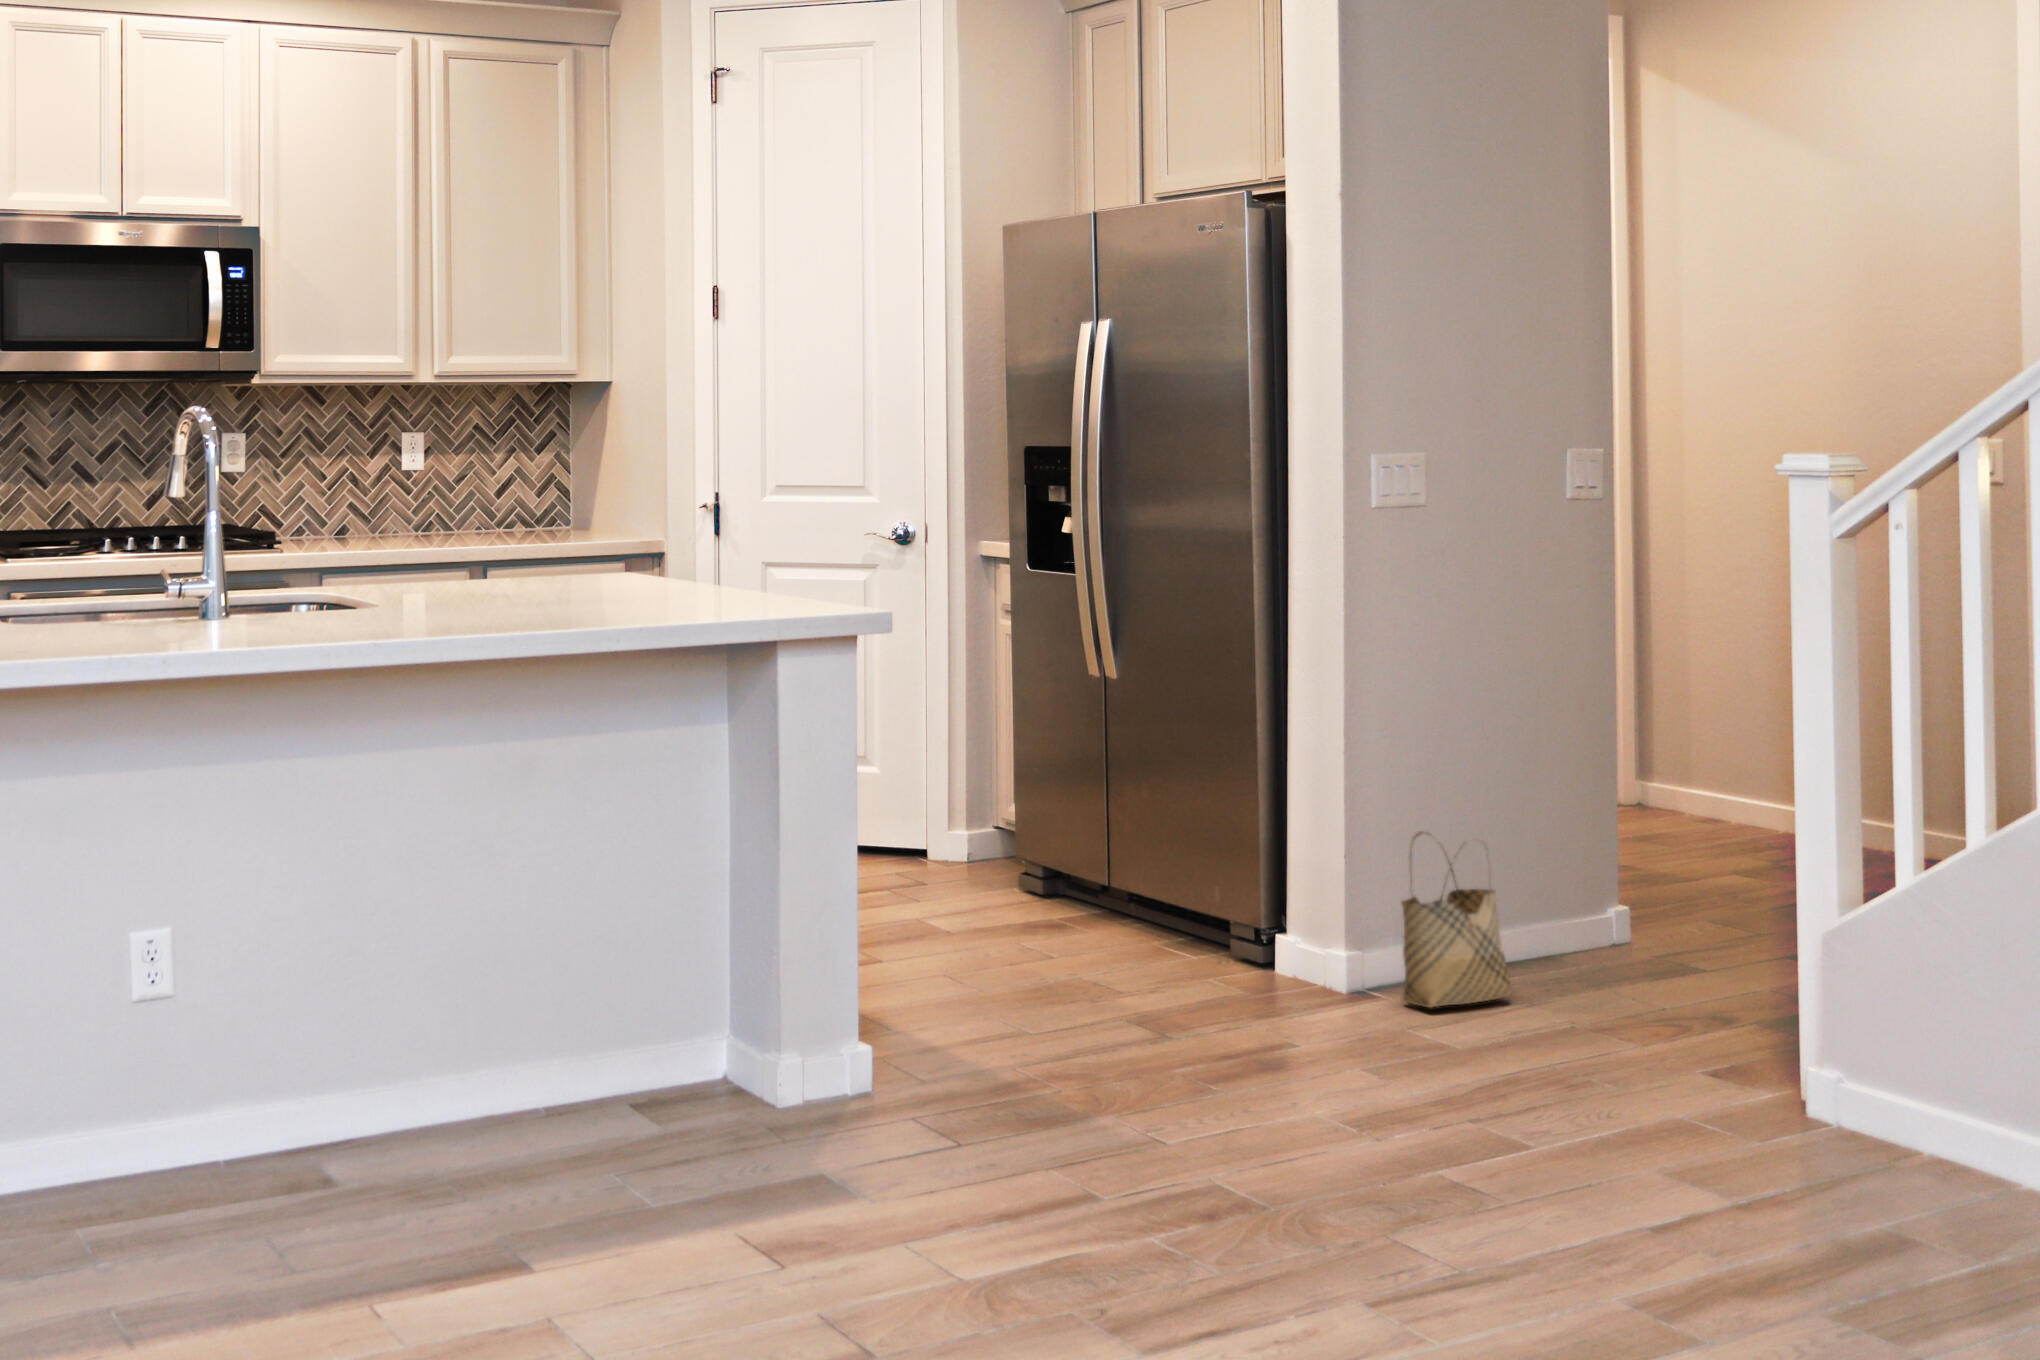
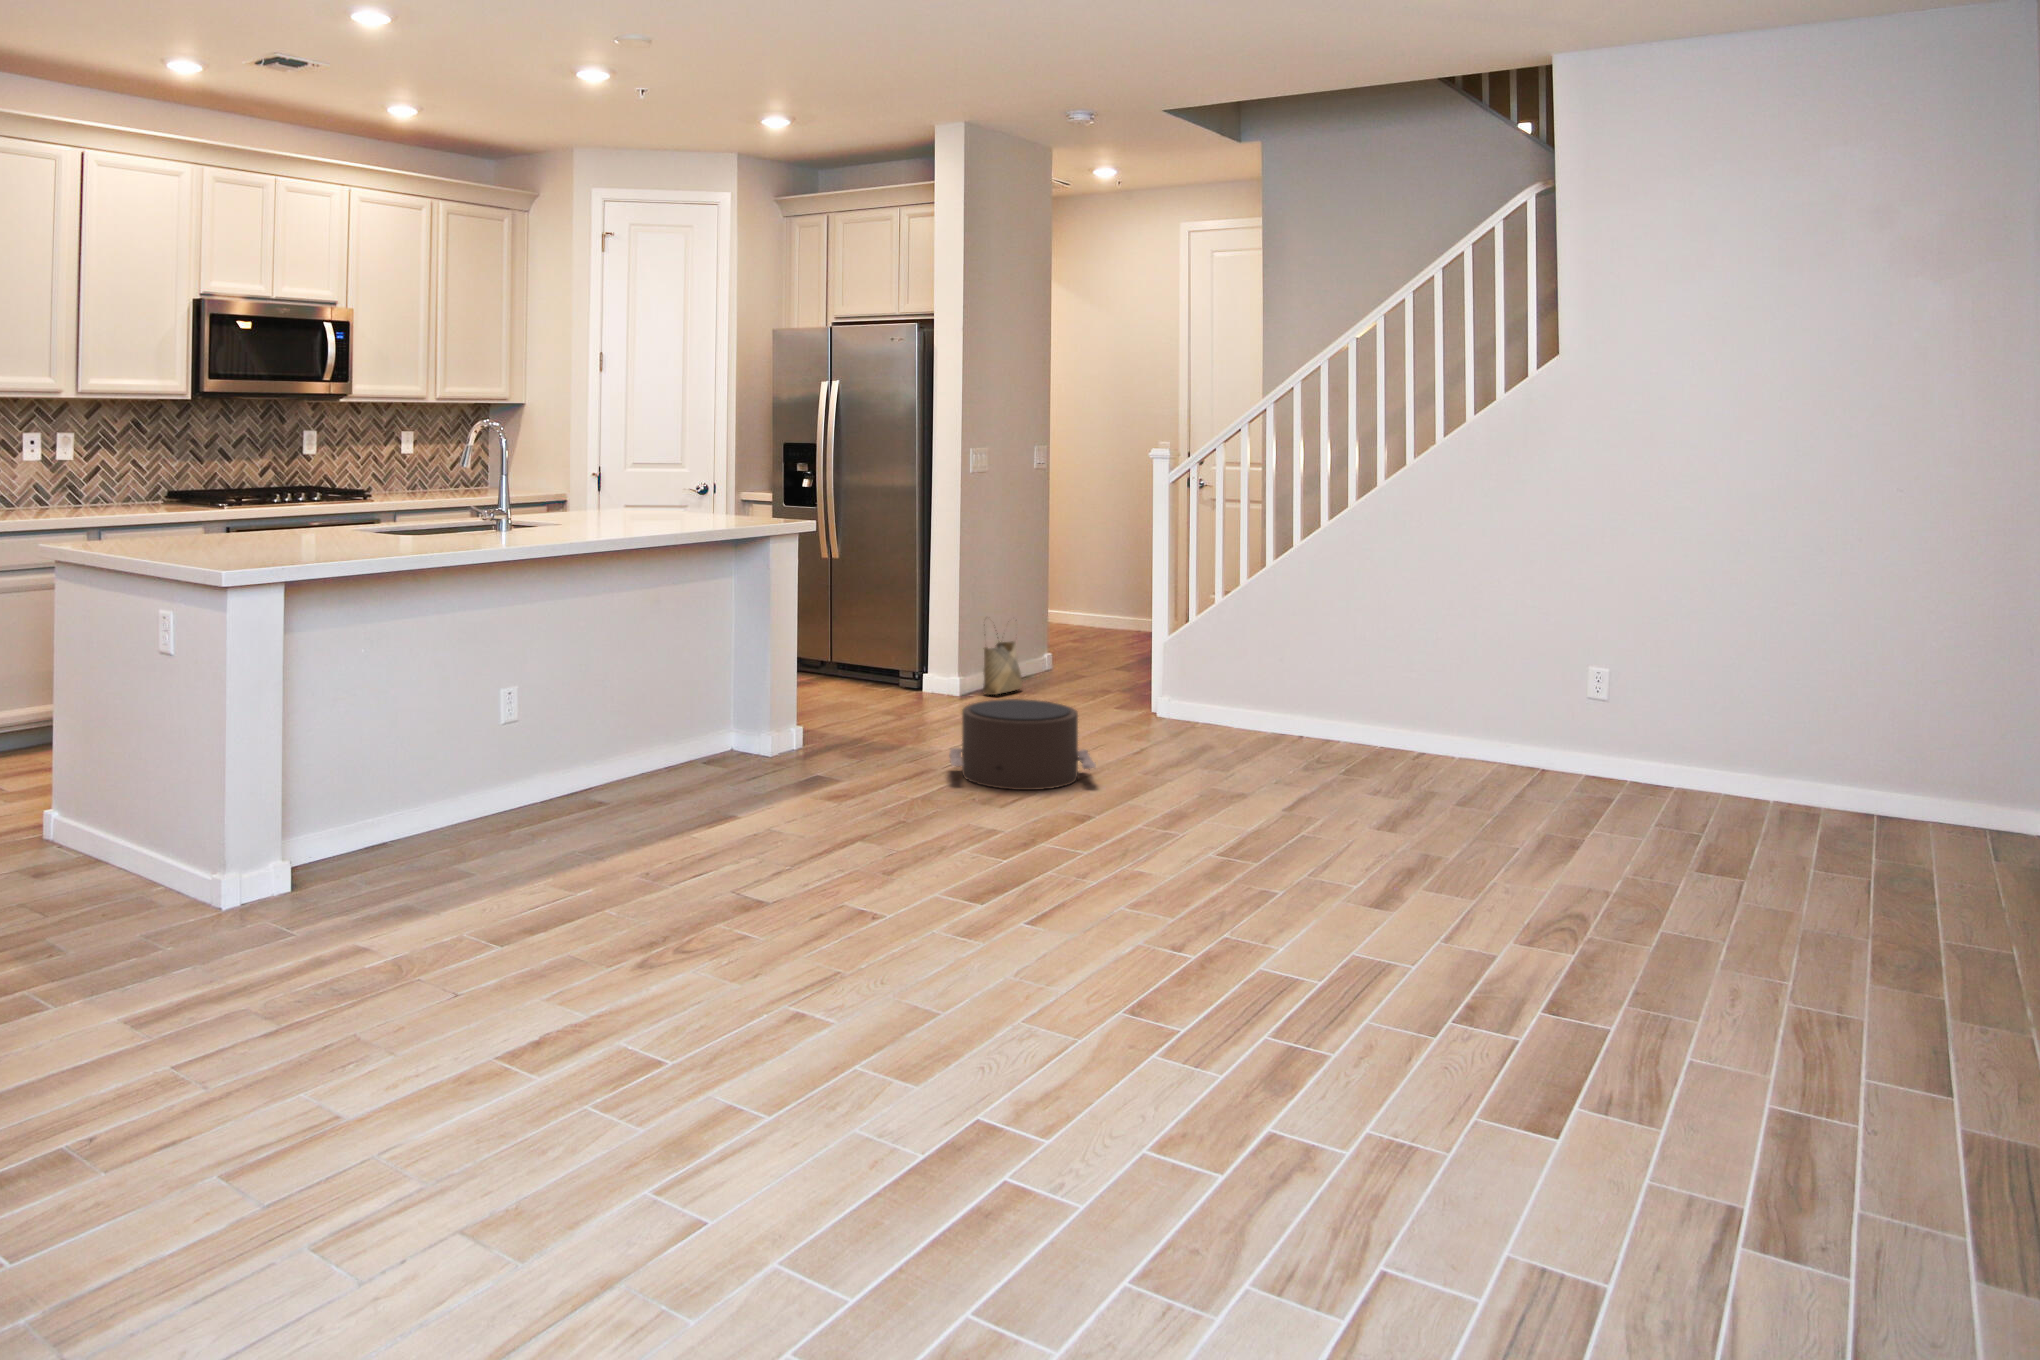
pouf: none [1061,1052,1441,1300] -> present [949,699,1096,790]

